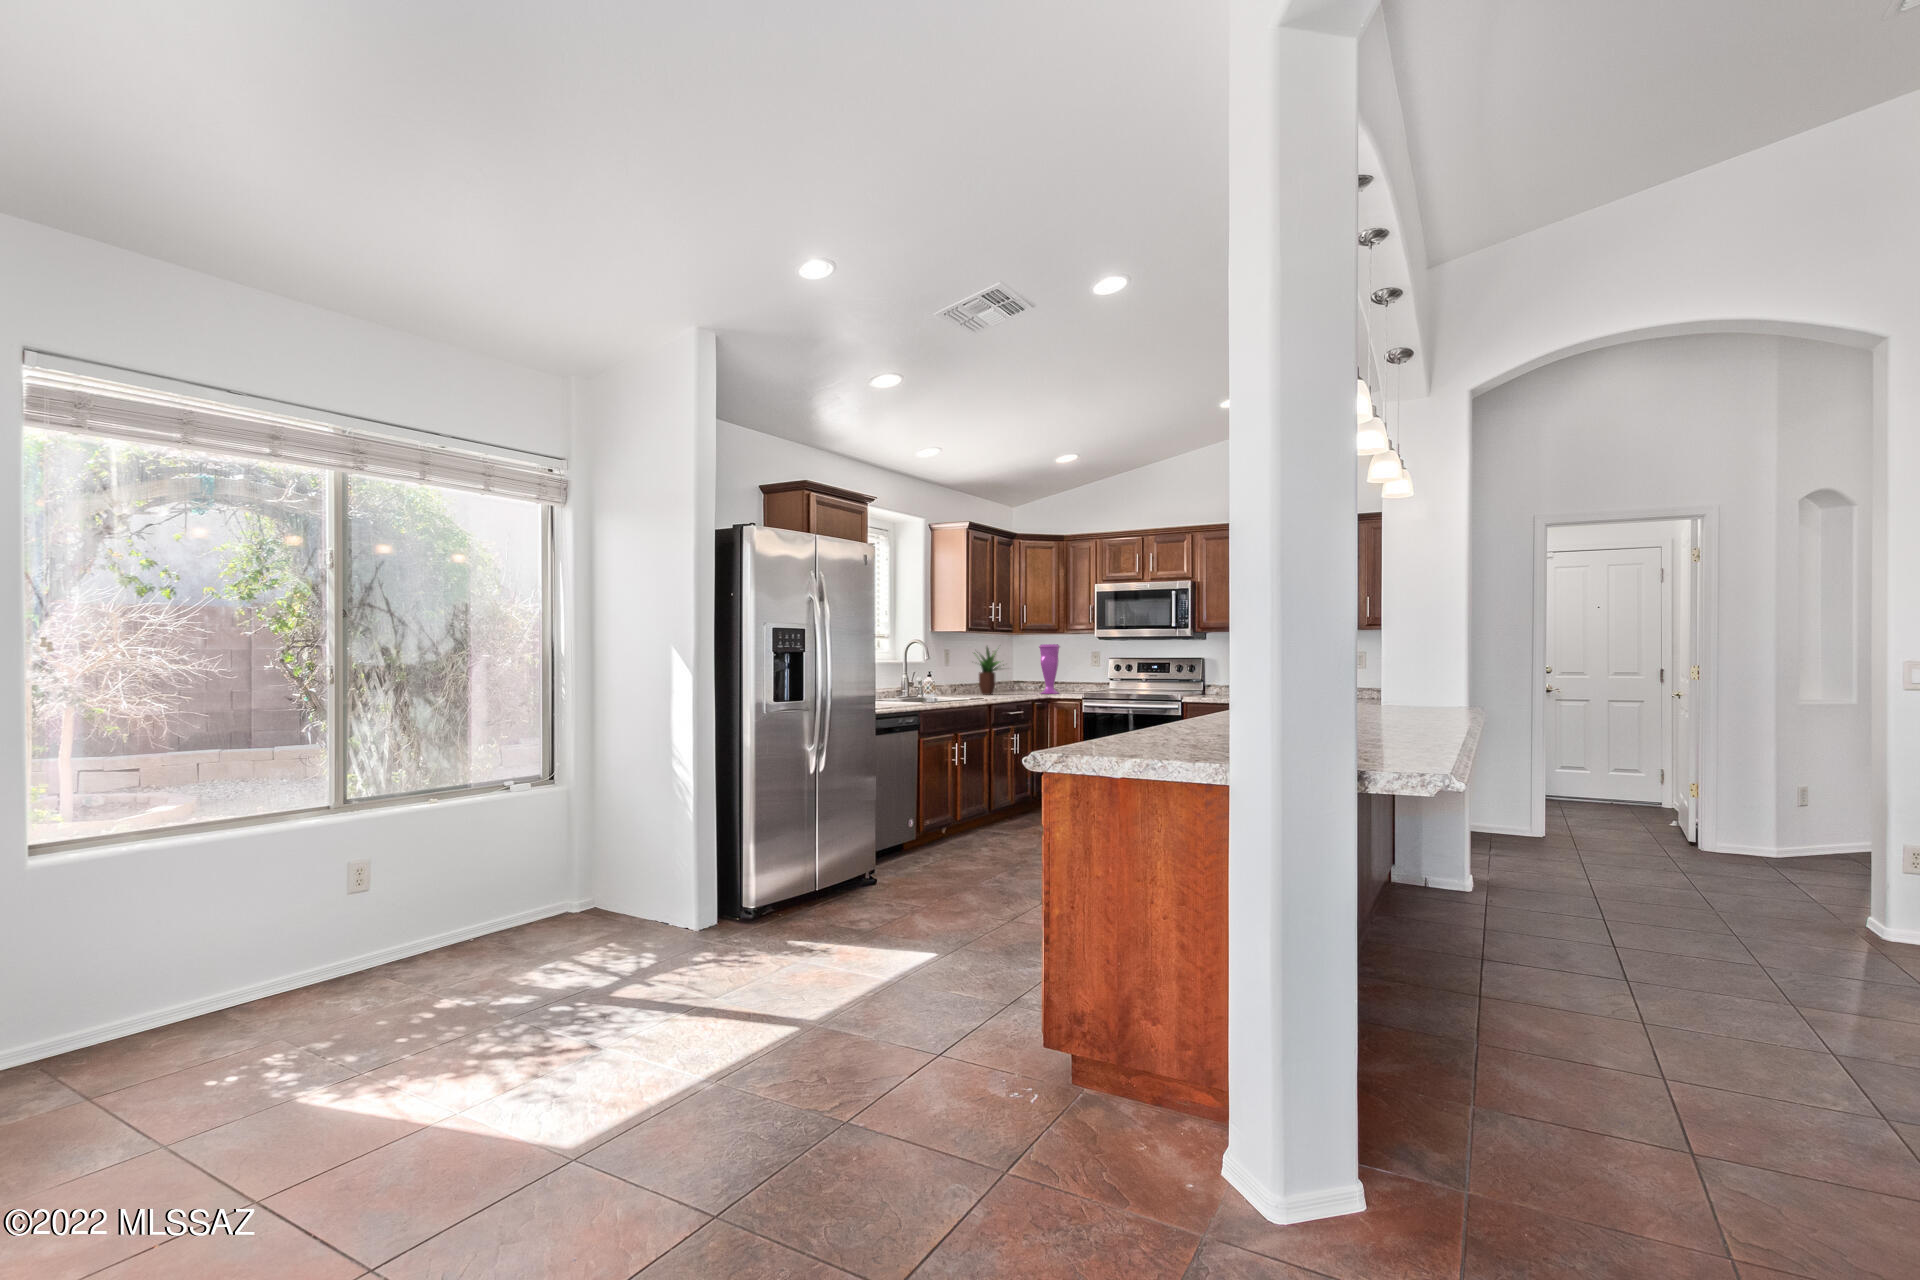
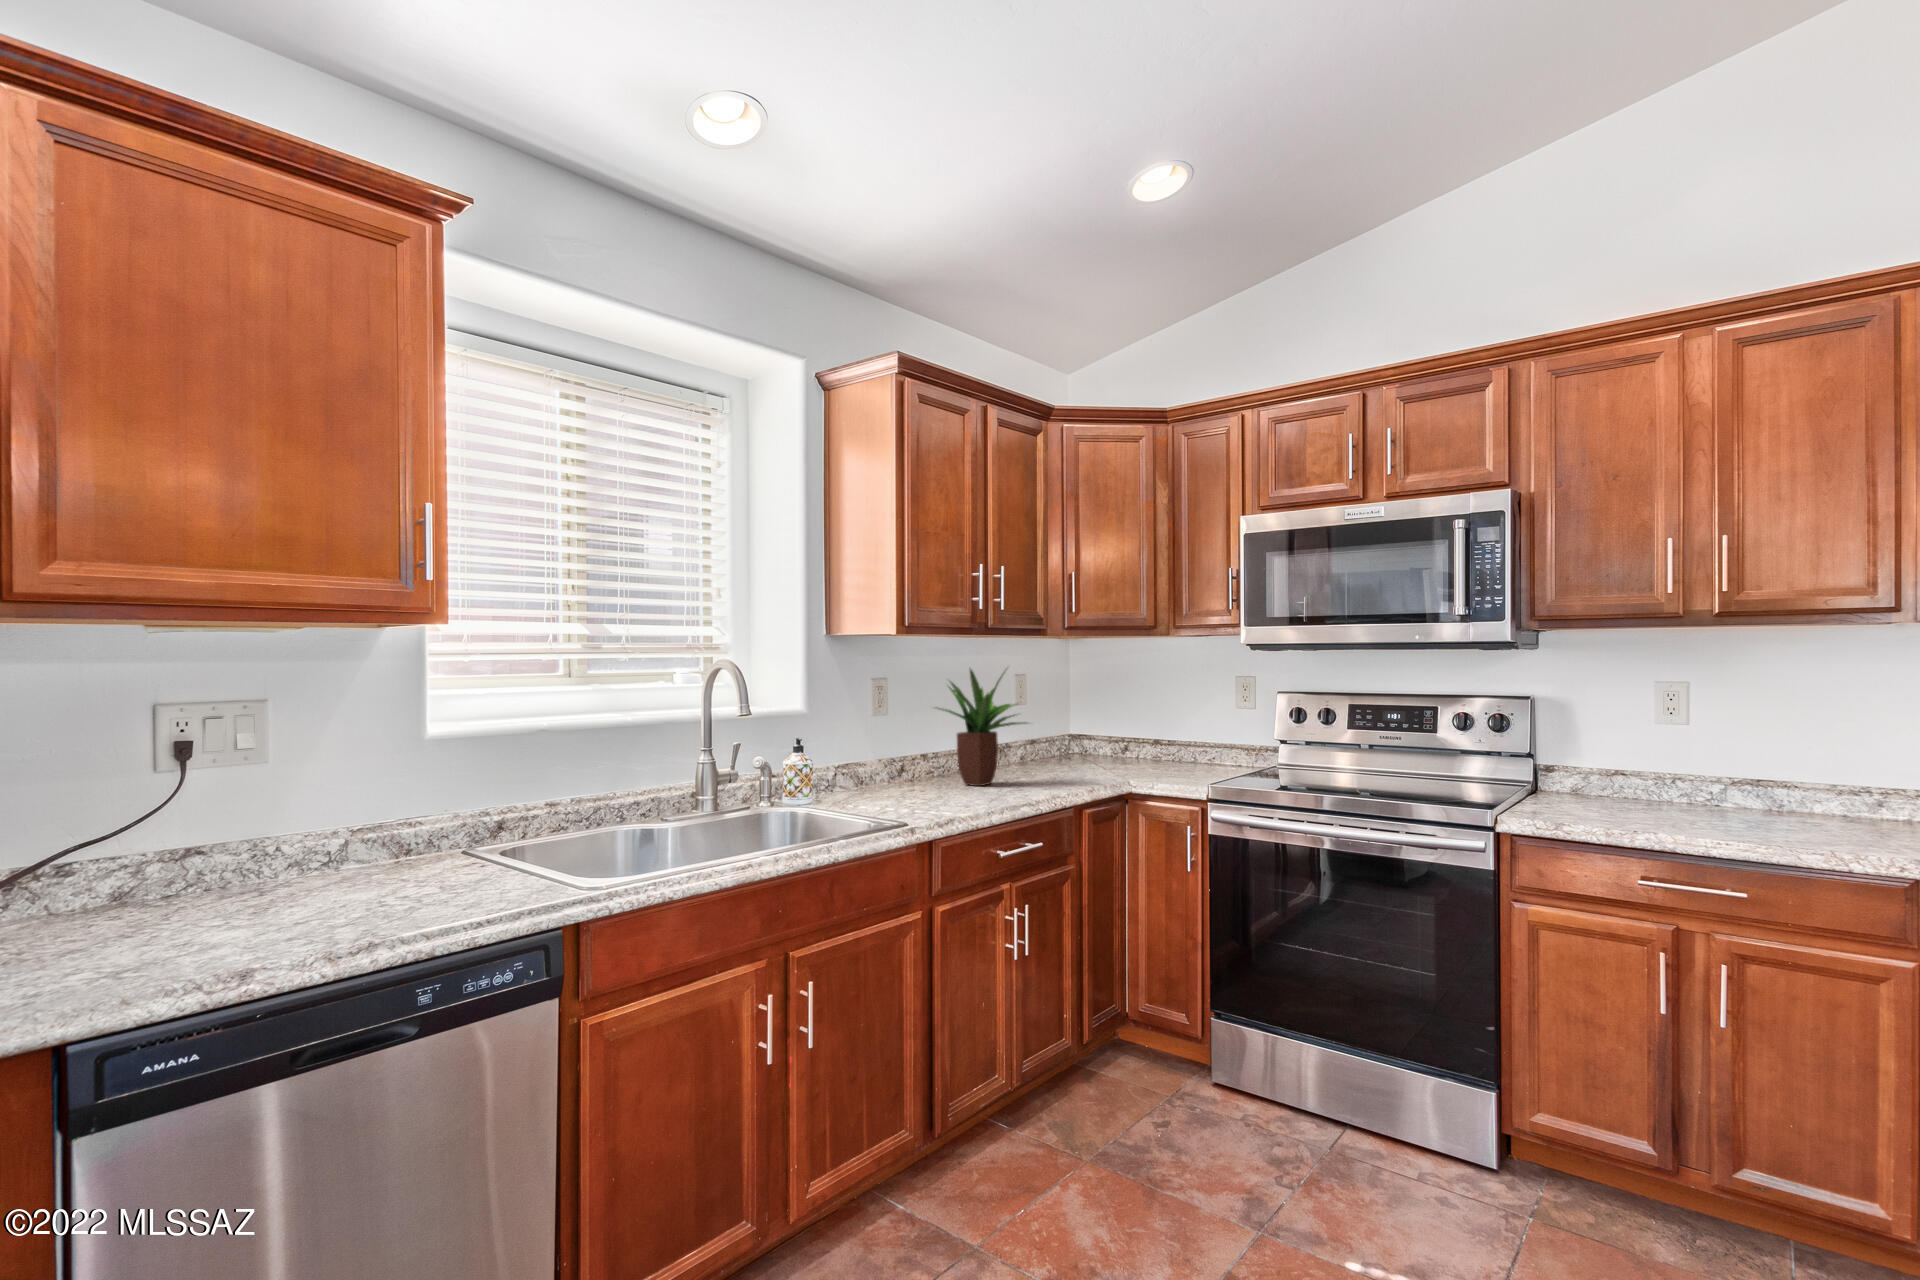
vase: present [1039,644,1060,694] -> none [1101,663,1156,783]

